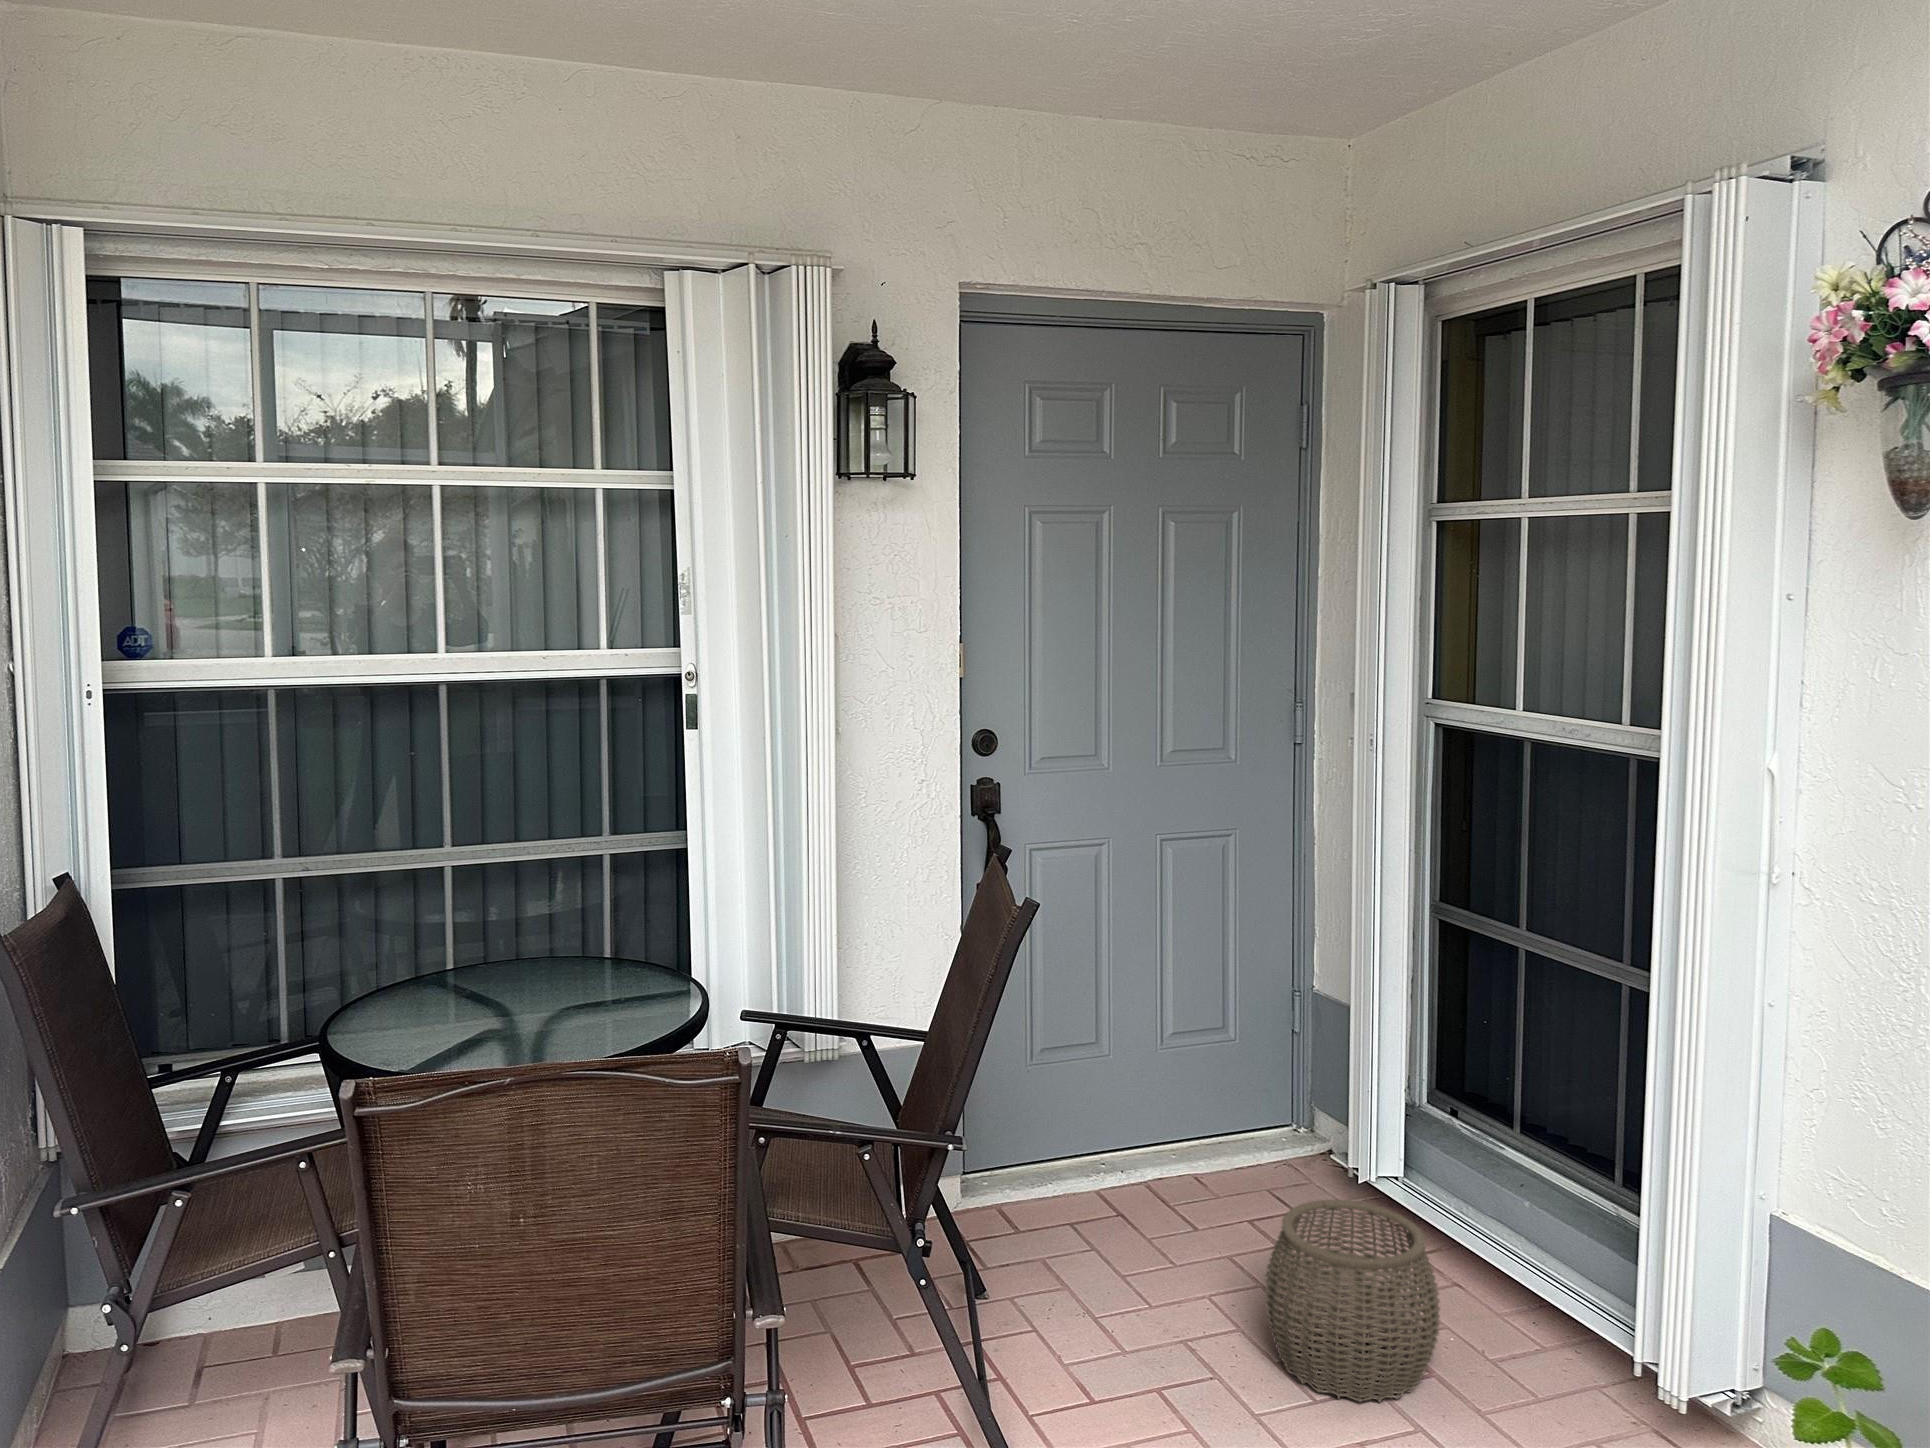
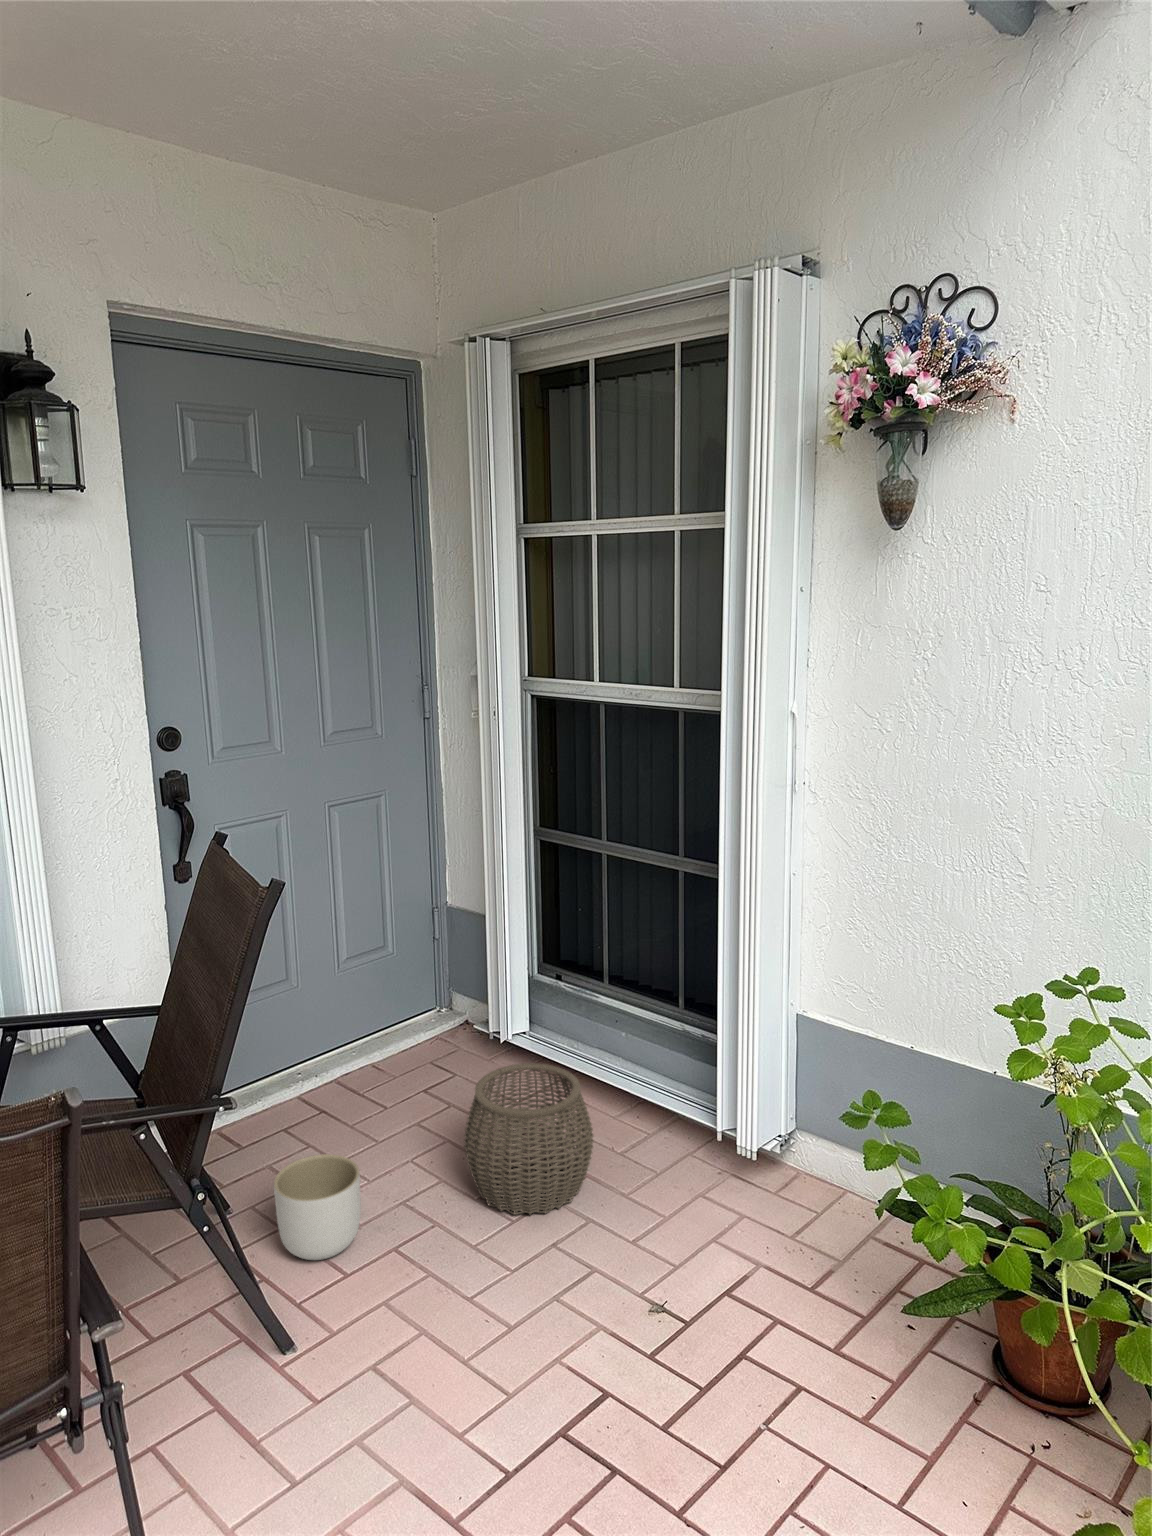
planter: none [1026,1249,1126,1374] -> present [274,1154,361,1260]

